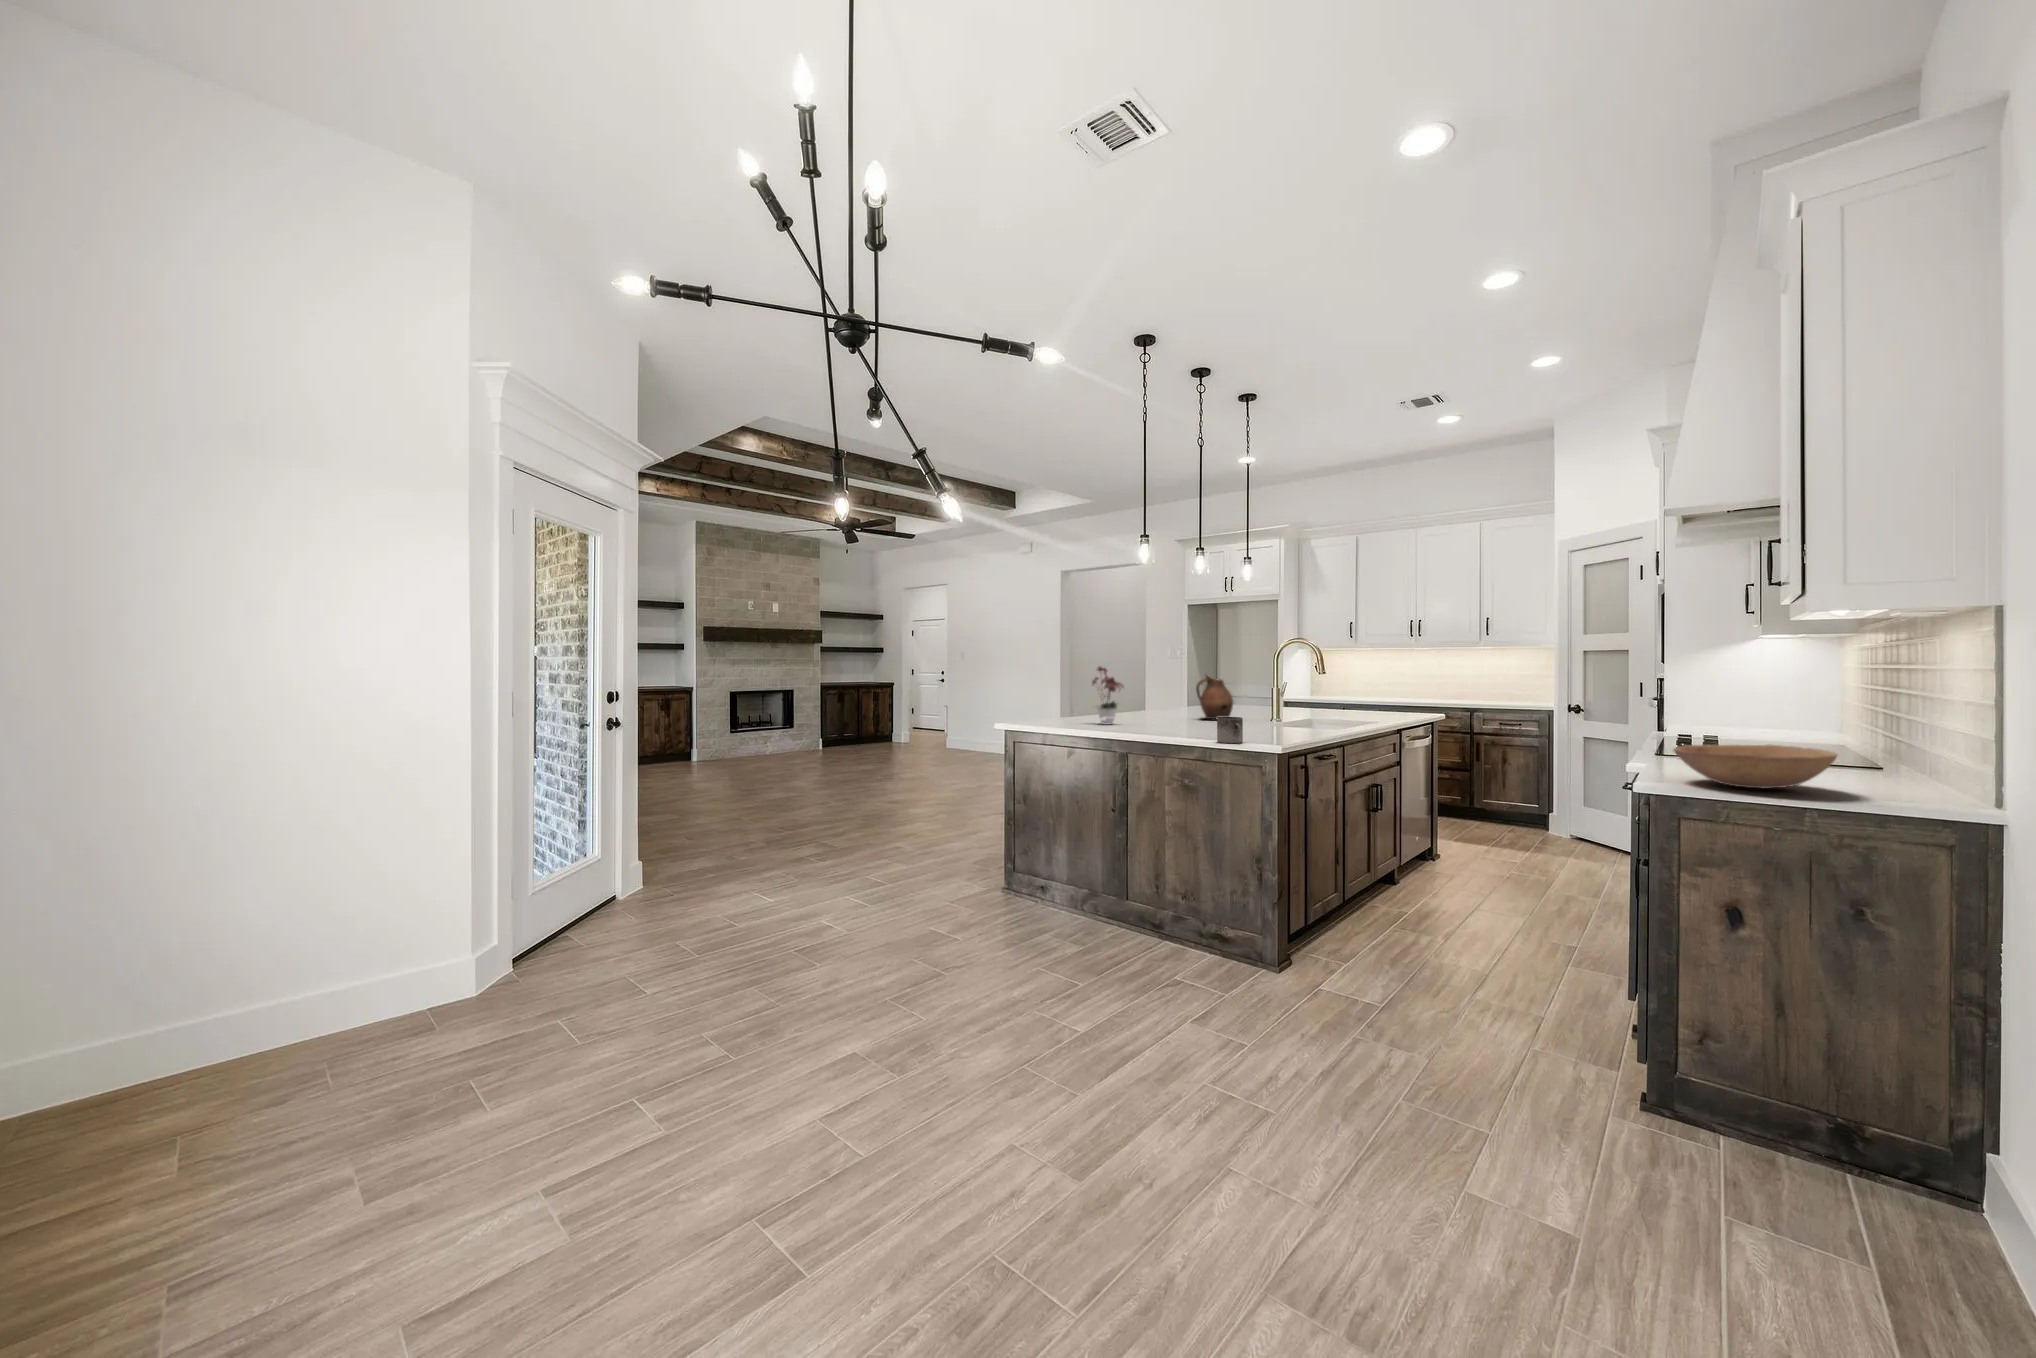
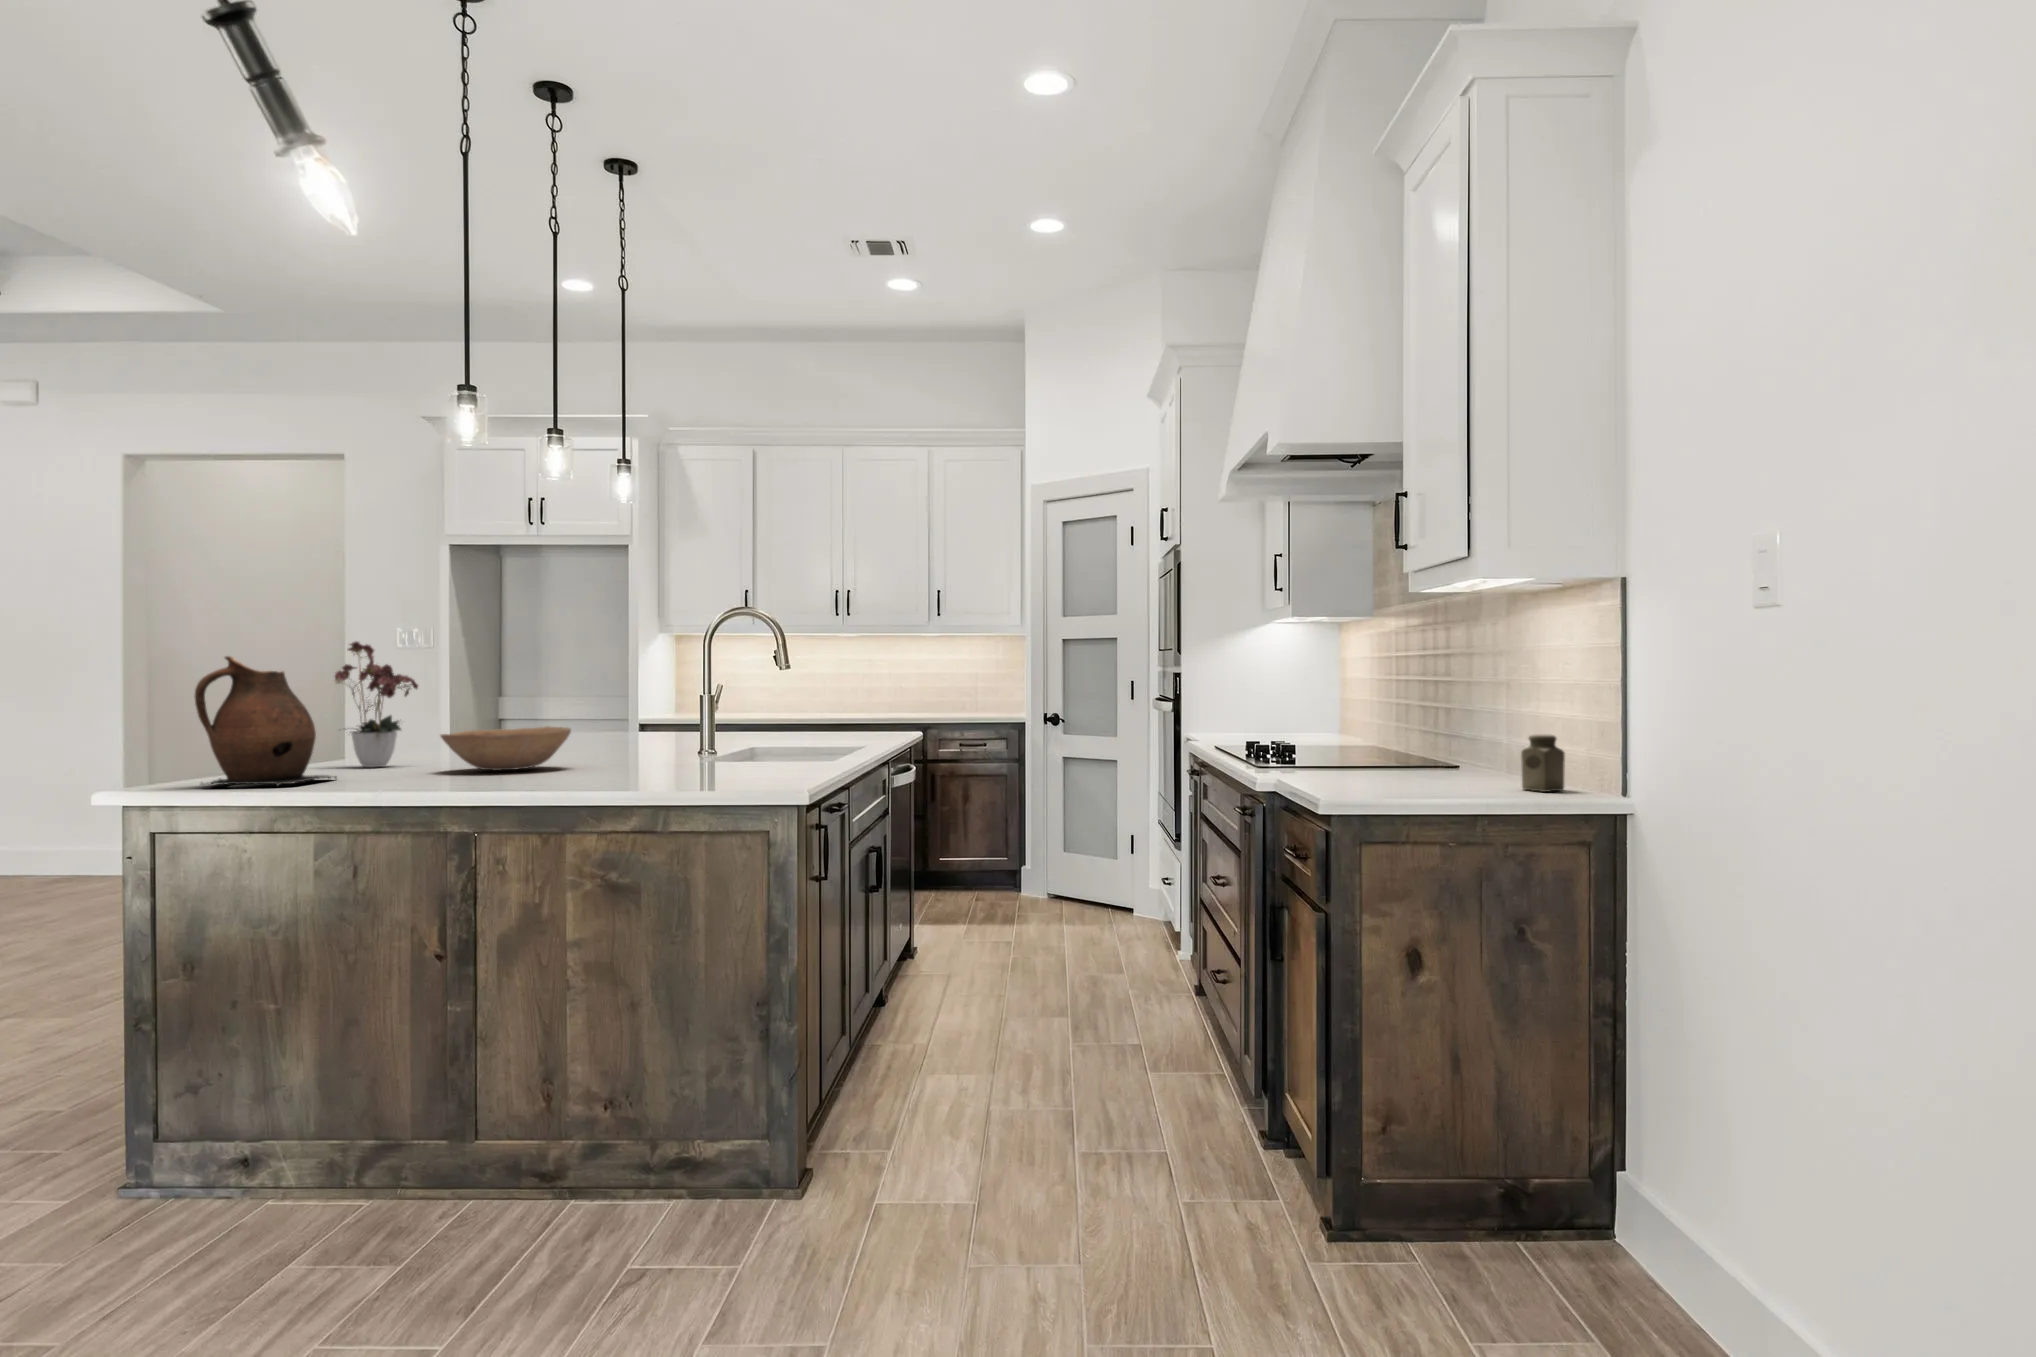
ceramic pitcher: present [1196,675,1233,719] -> present [195,656,337,786]
mug: present [1217,717,1243,743] -> none [688,733,741,783]
bowl: present [1673,745,1837,788] -> present [441,726,571,770]
salt shaker: none [1894,748,1951,800] -> present [1521,734,1565,792]

